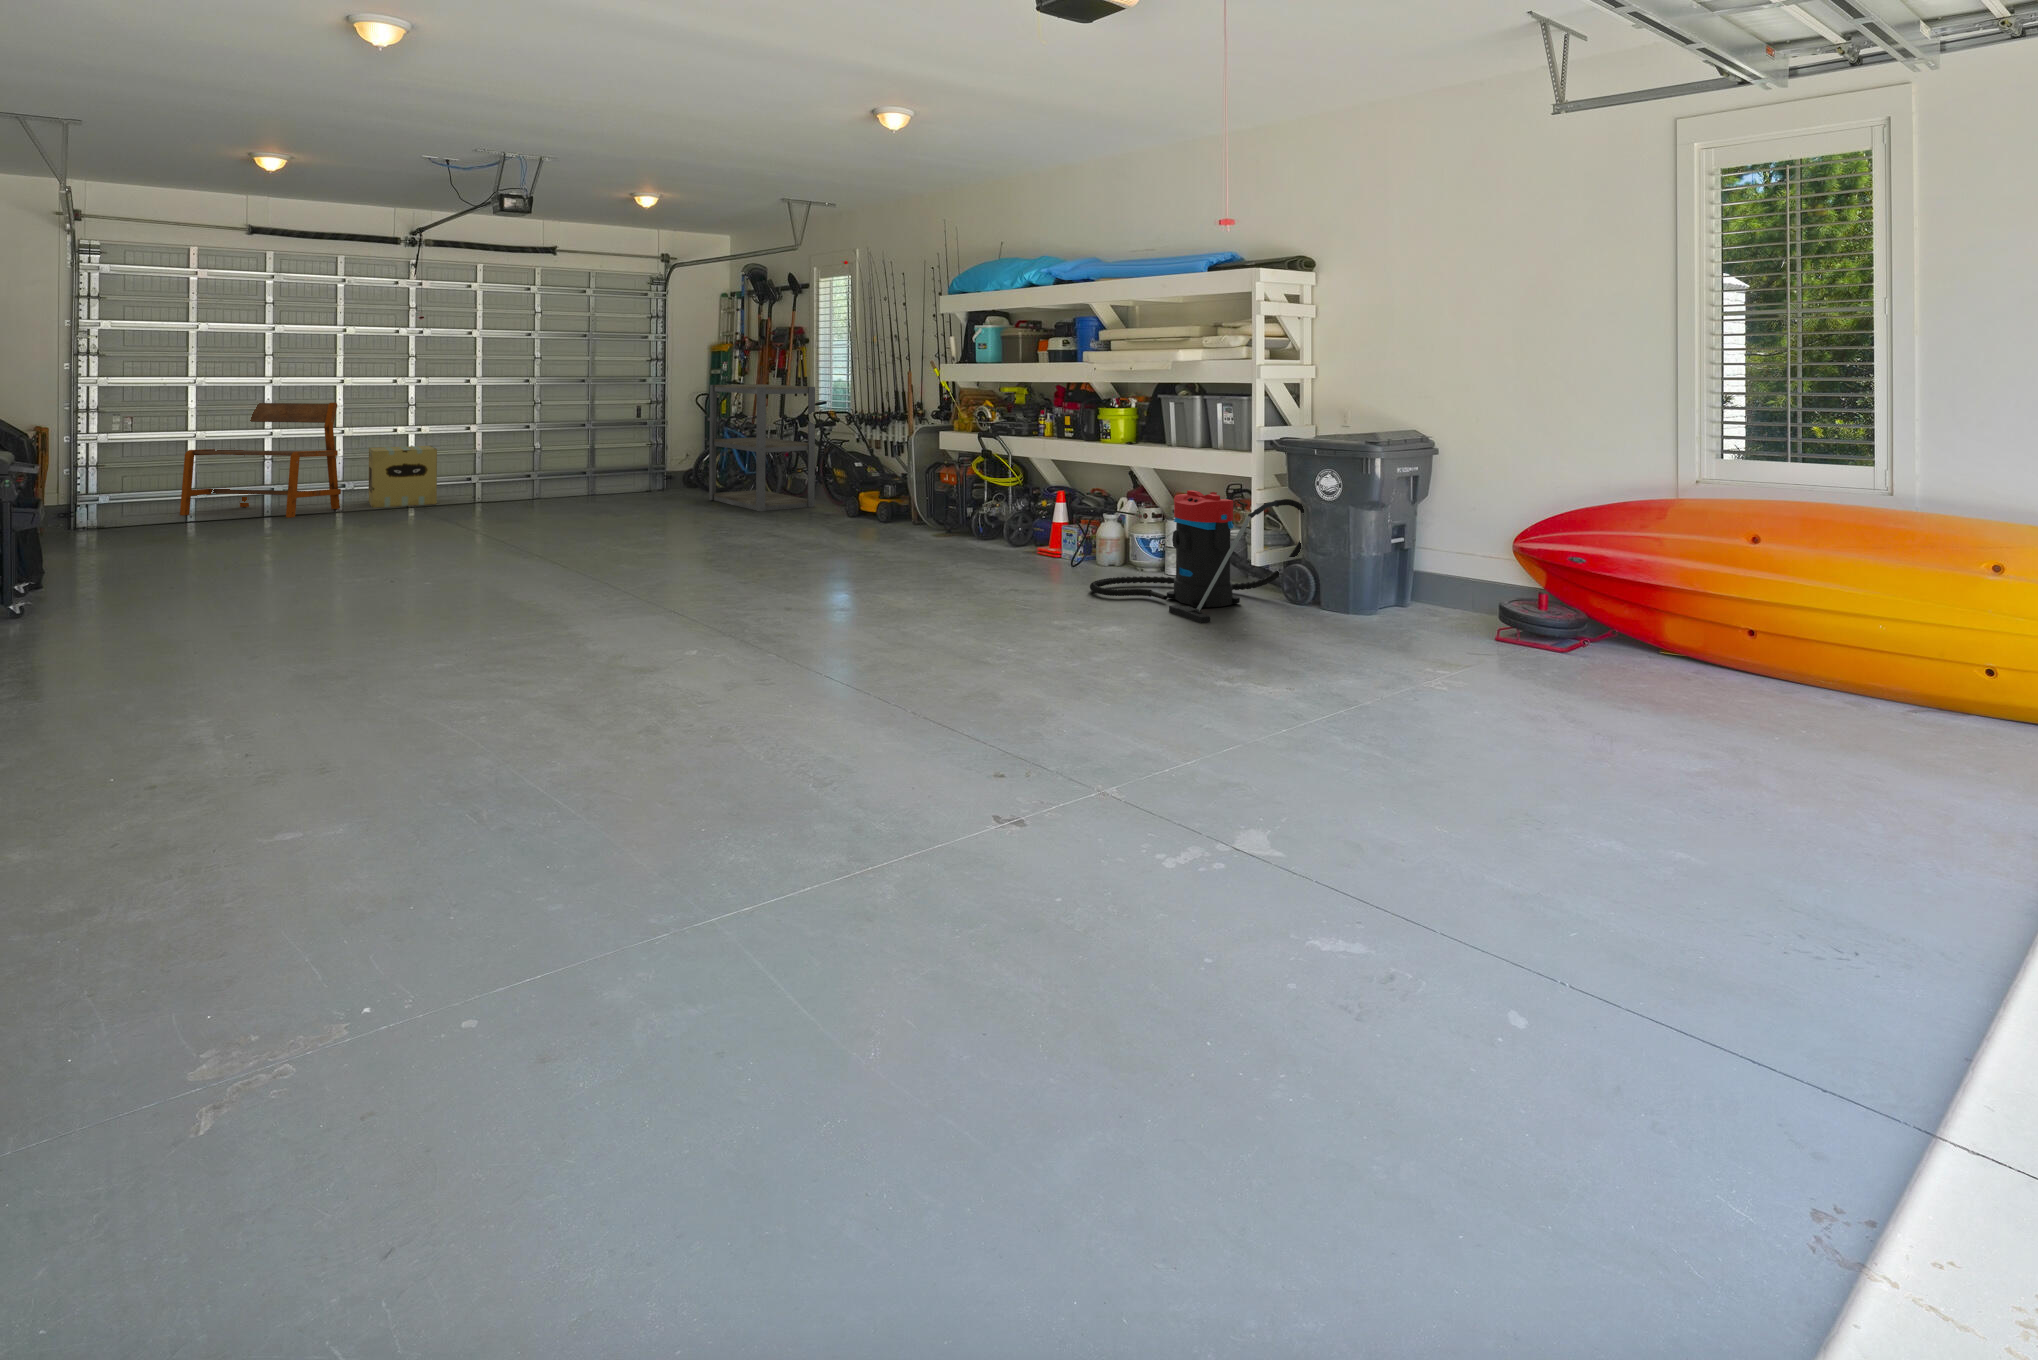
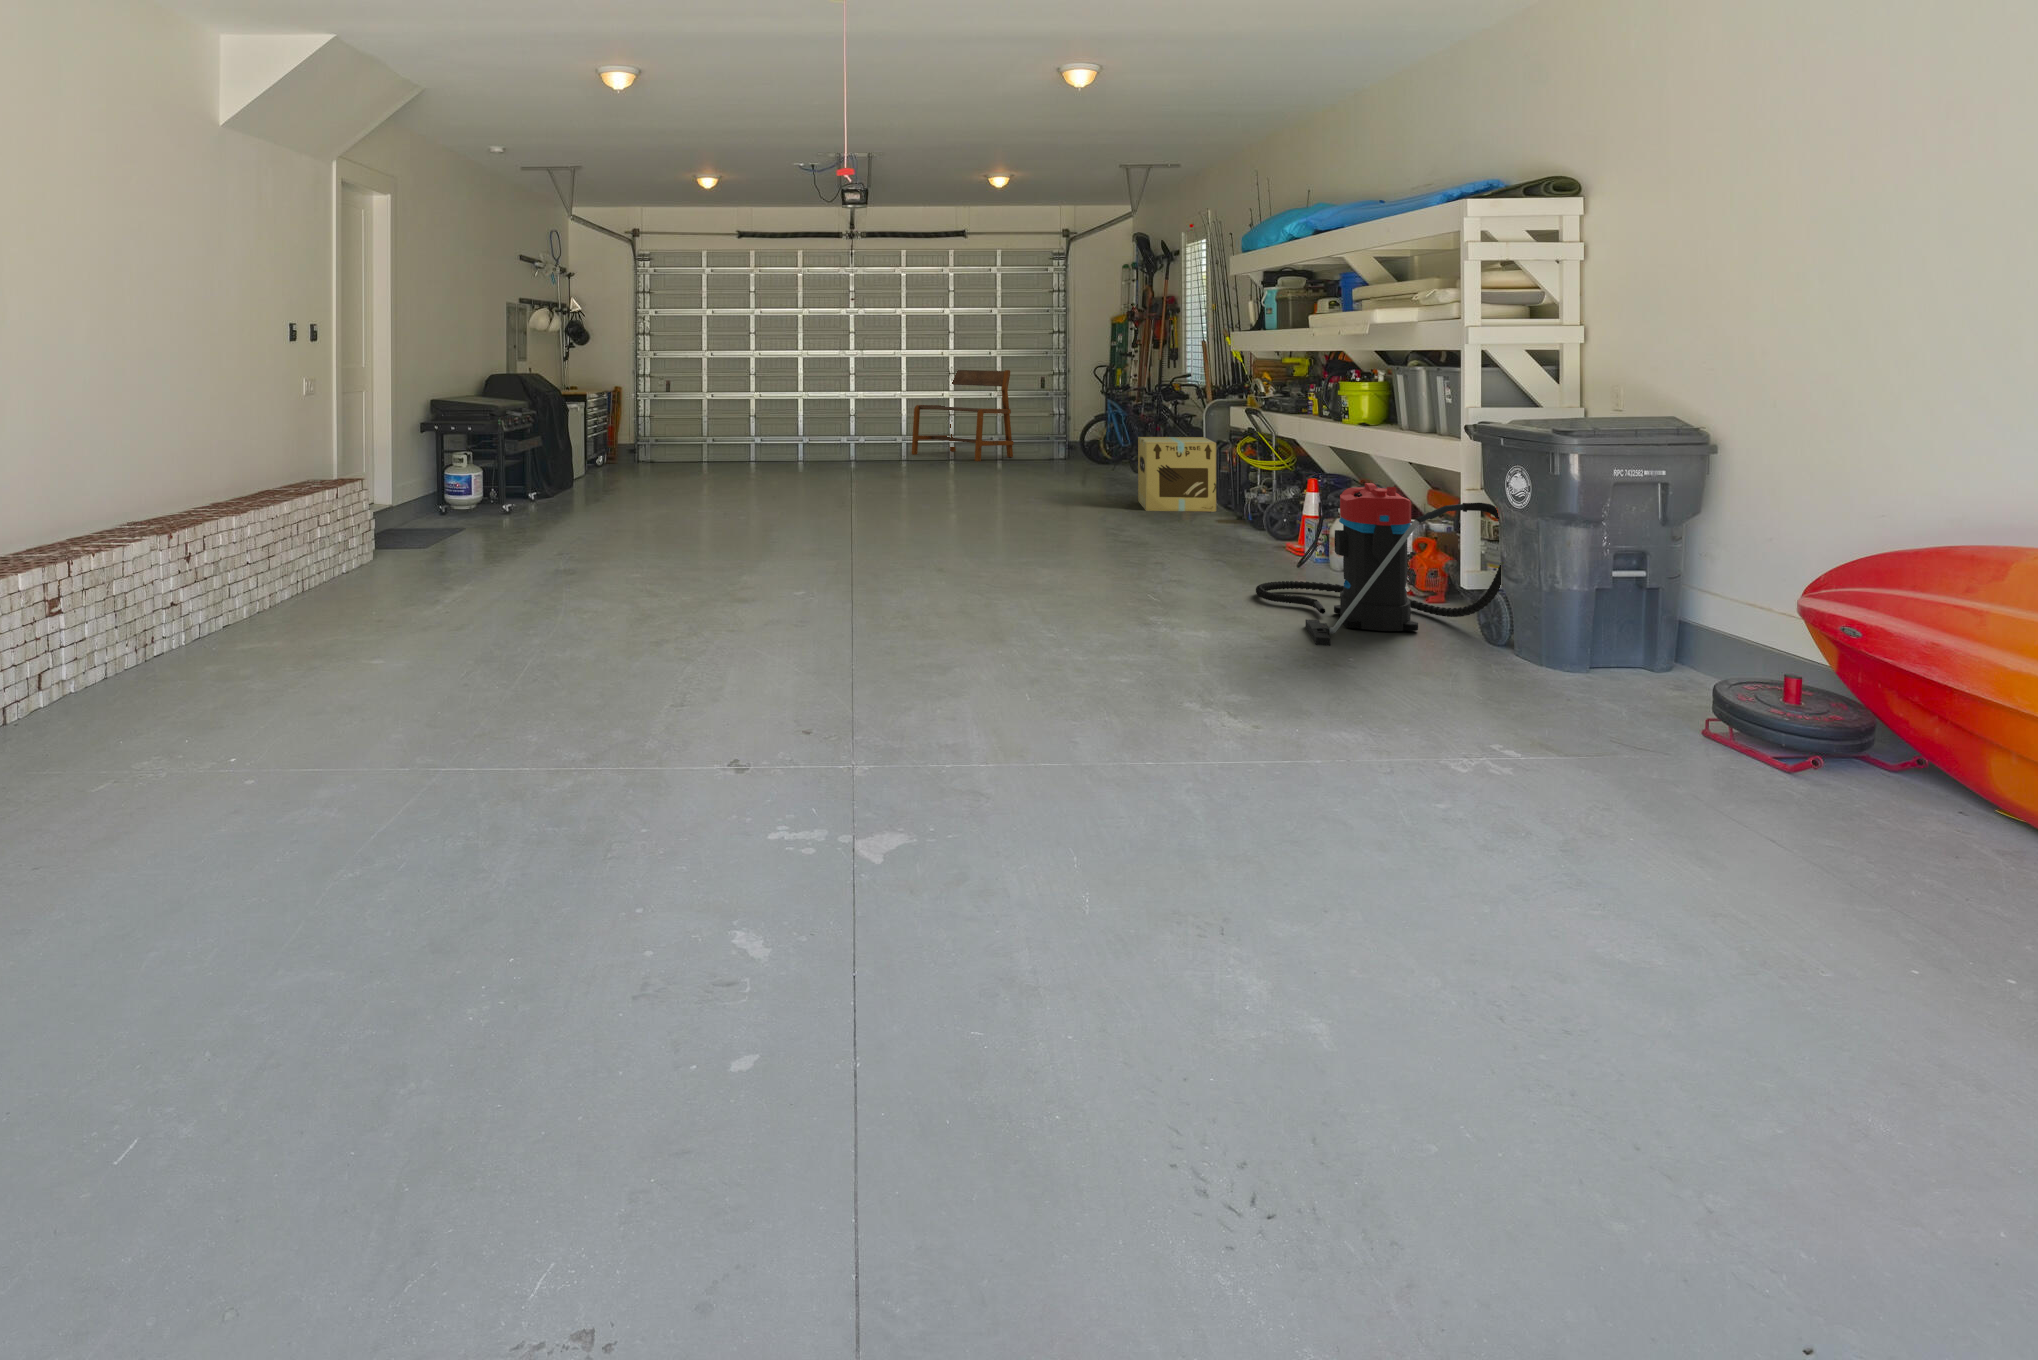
shelving unit: present [709,384,815,511] -> none [1075,355,1159,482]
bench: present [180,403,341,518] -> present [912,370,1014,461]
cardboard box: present [368,446,437,508] -> present [1138,437,1216,512]

